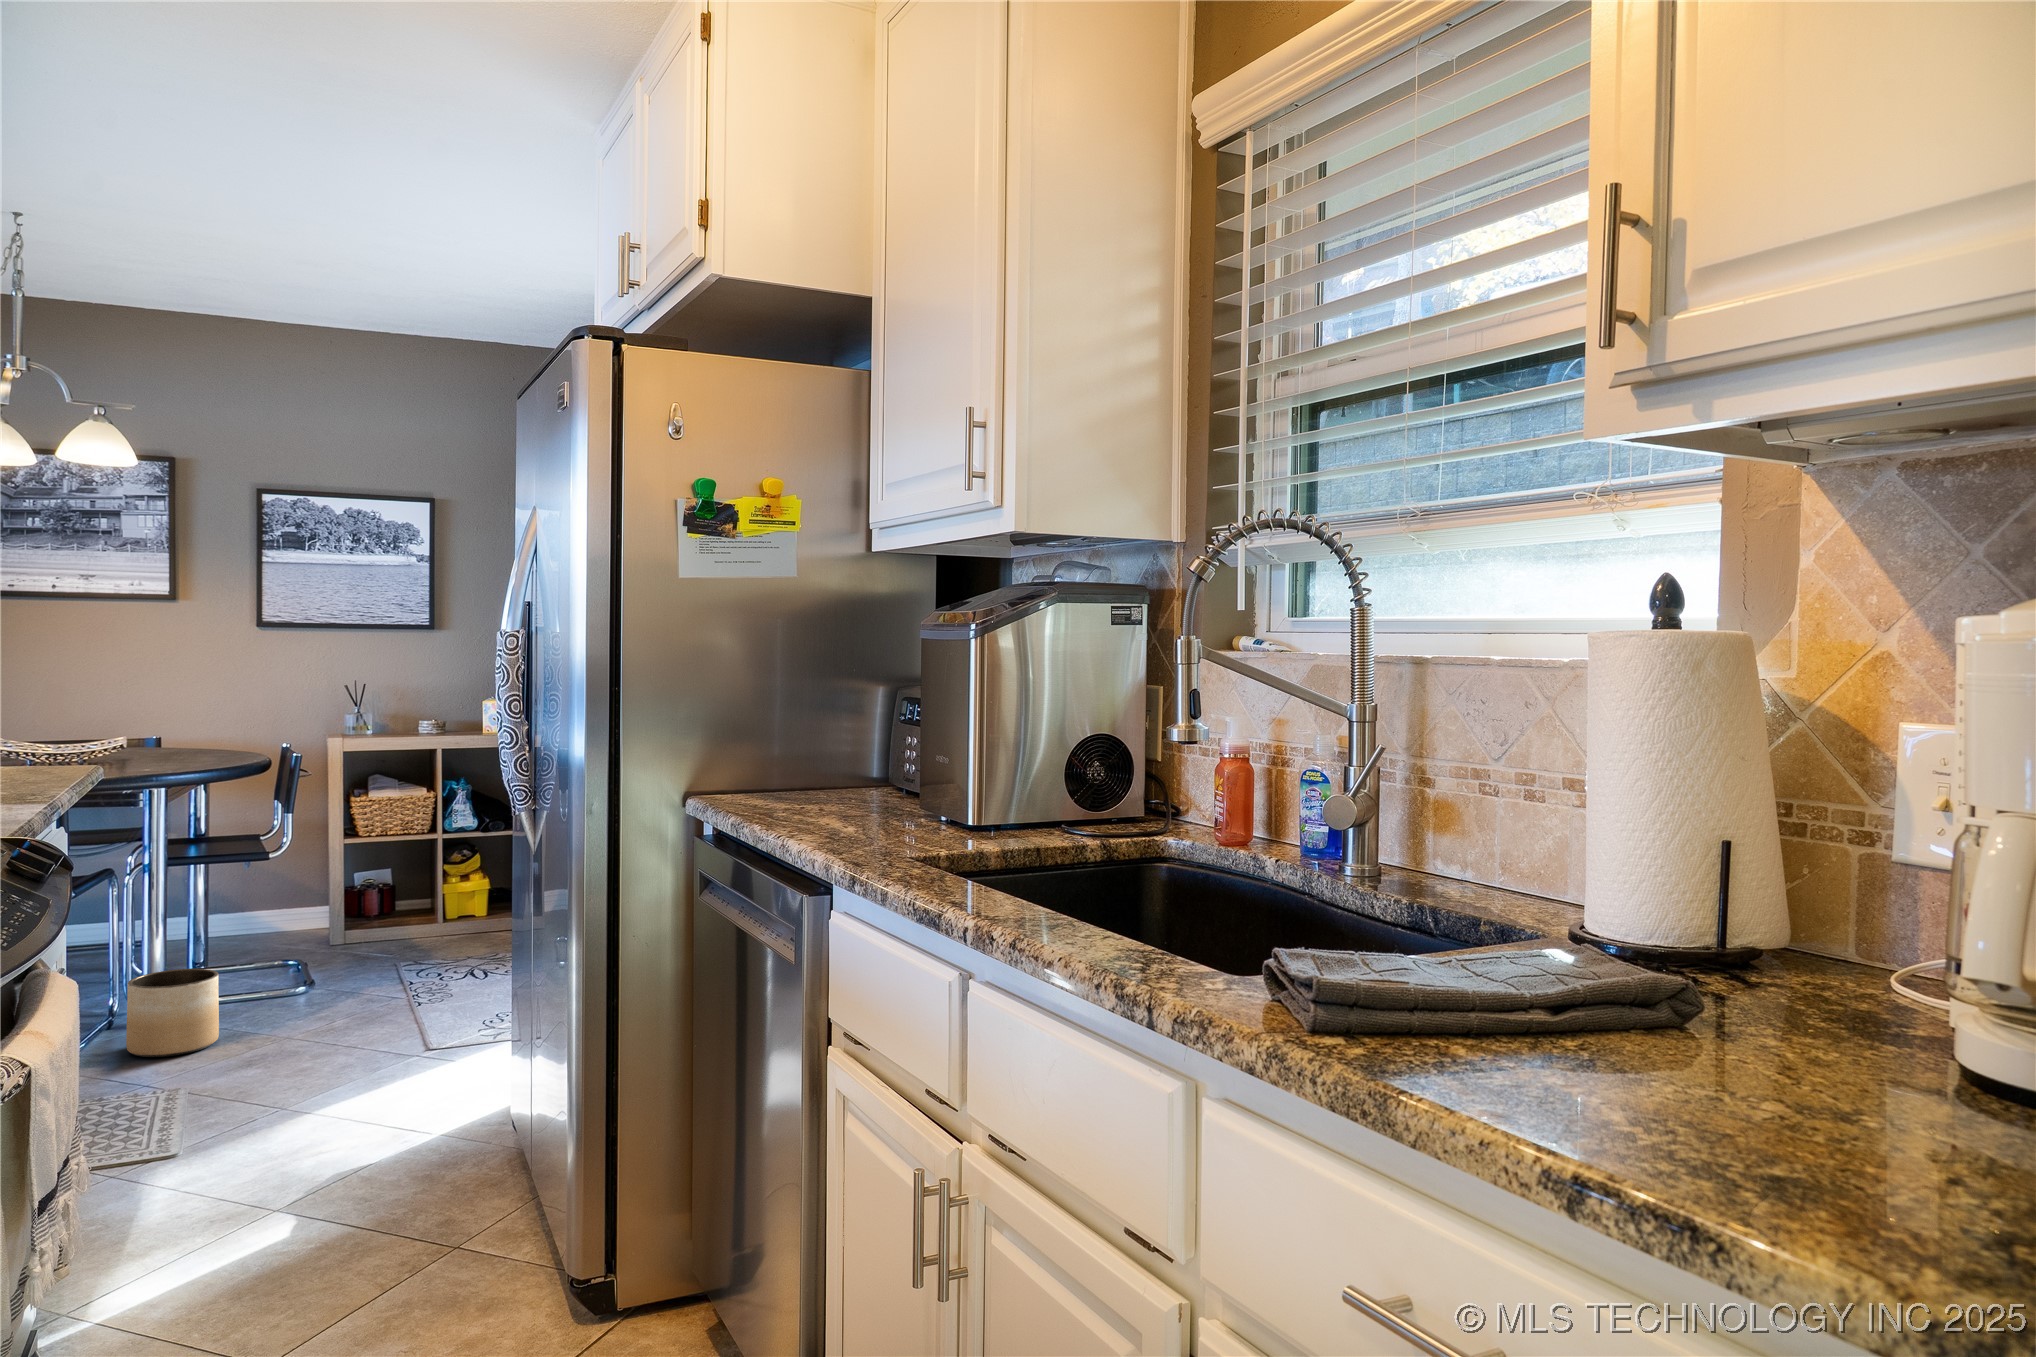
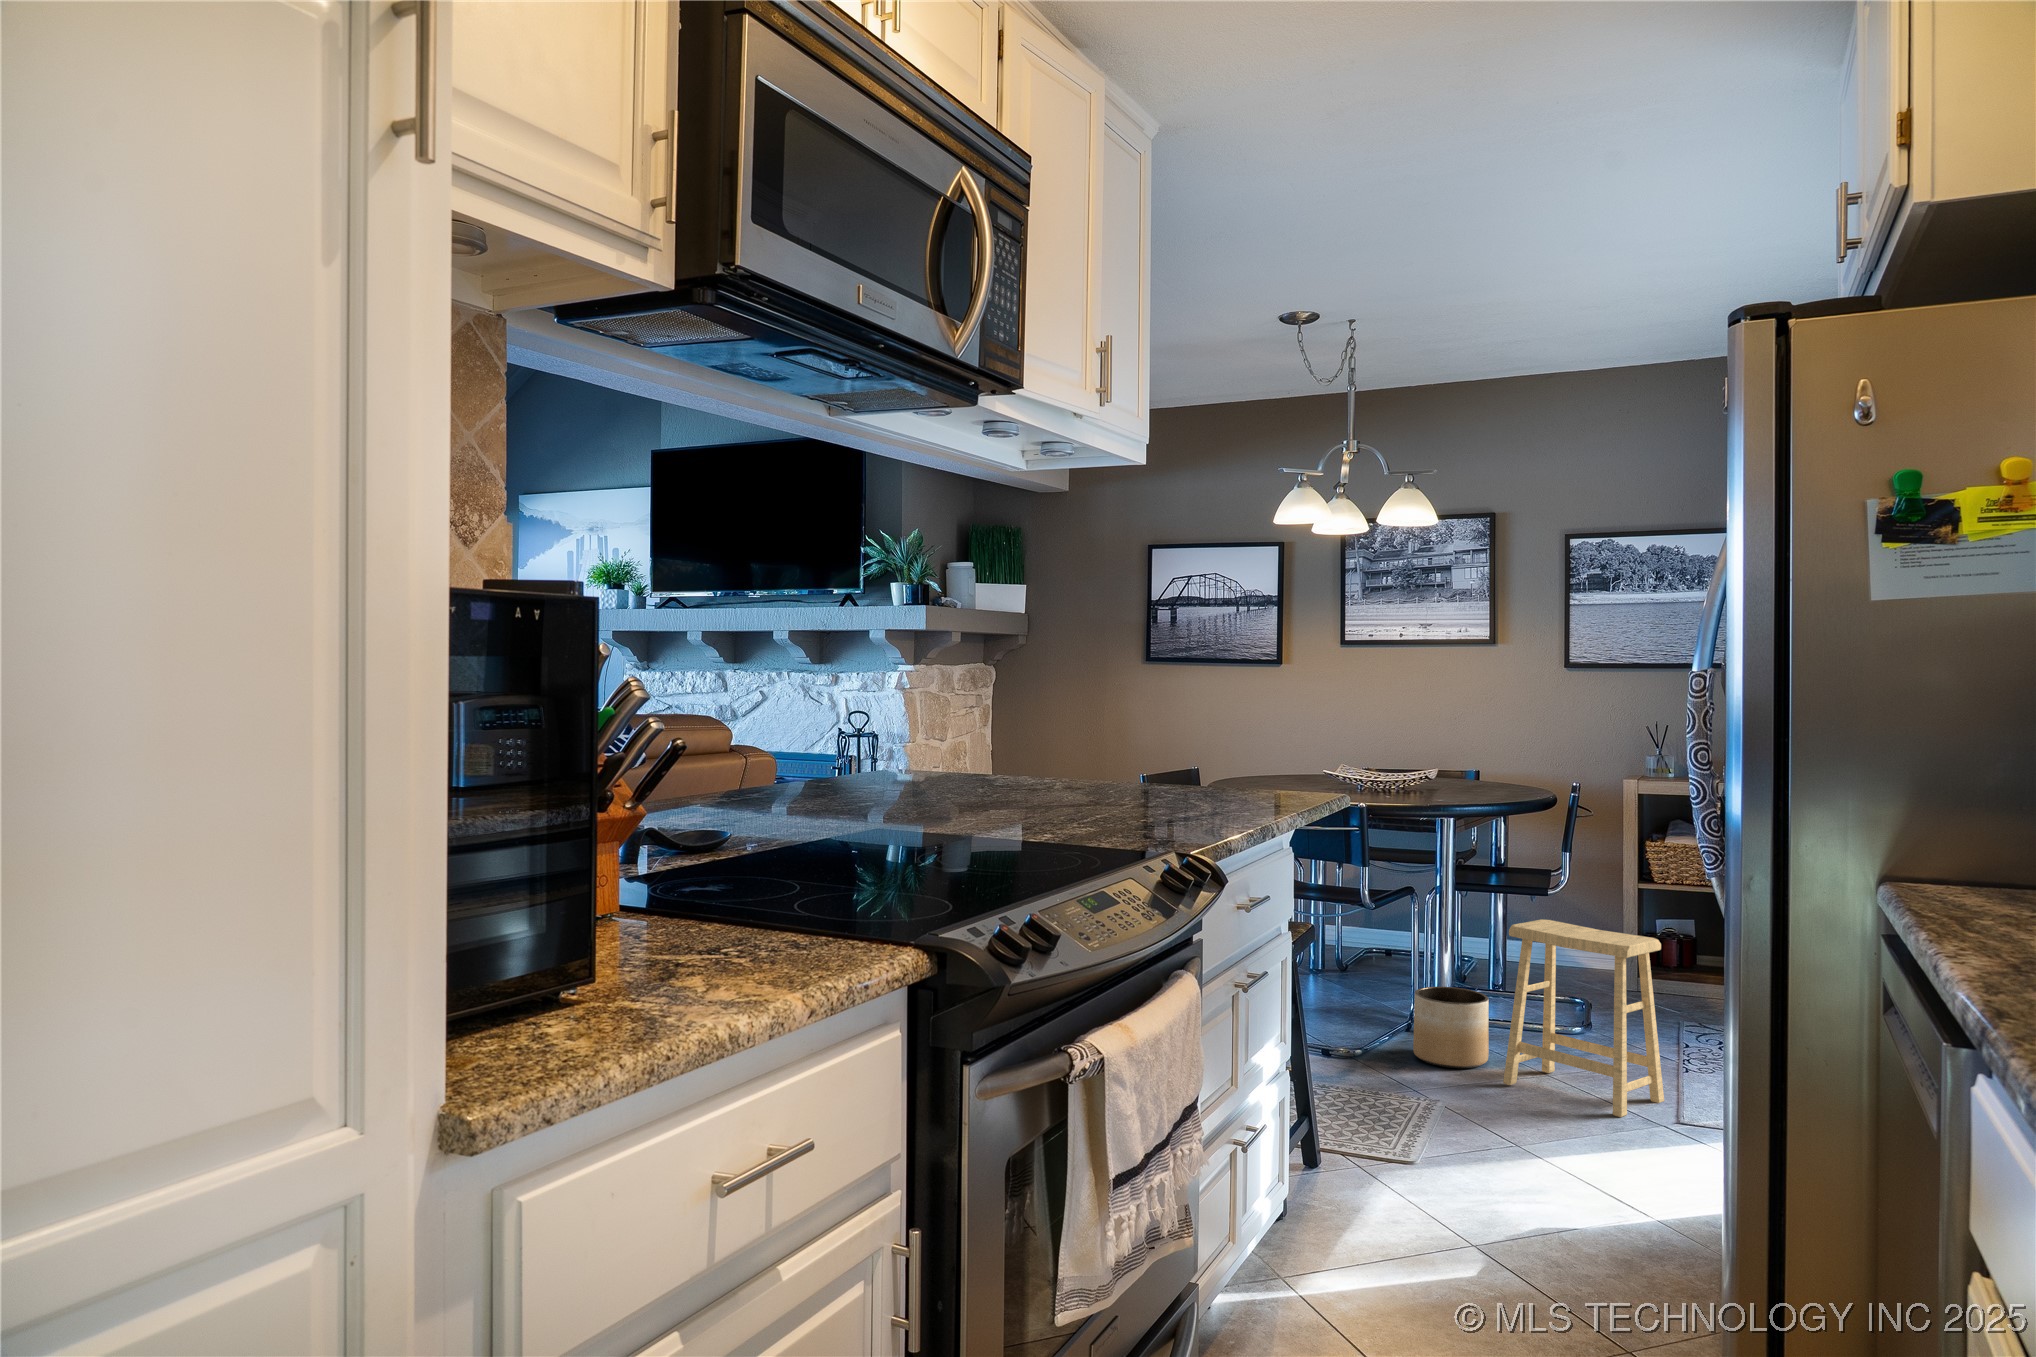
footstool: none [245,880,407,1055] -> present [1503,919,1664,1117]

